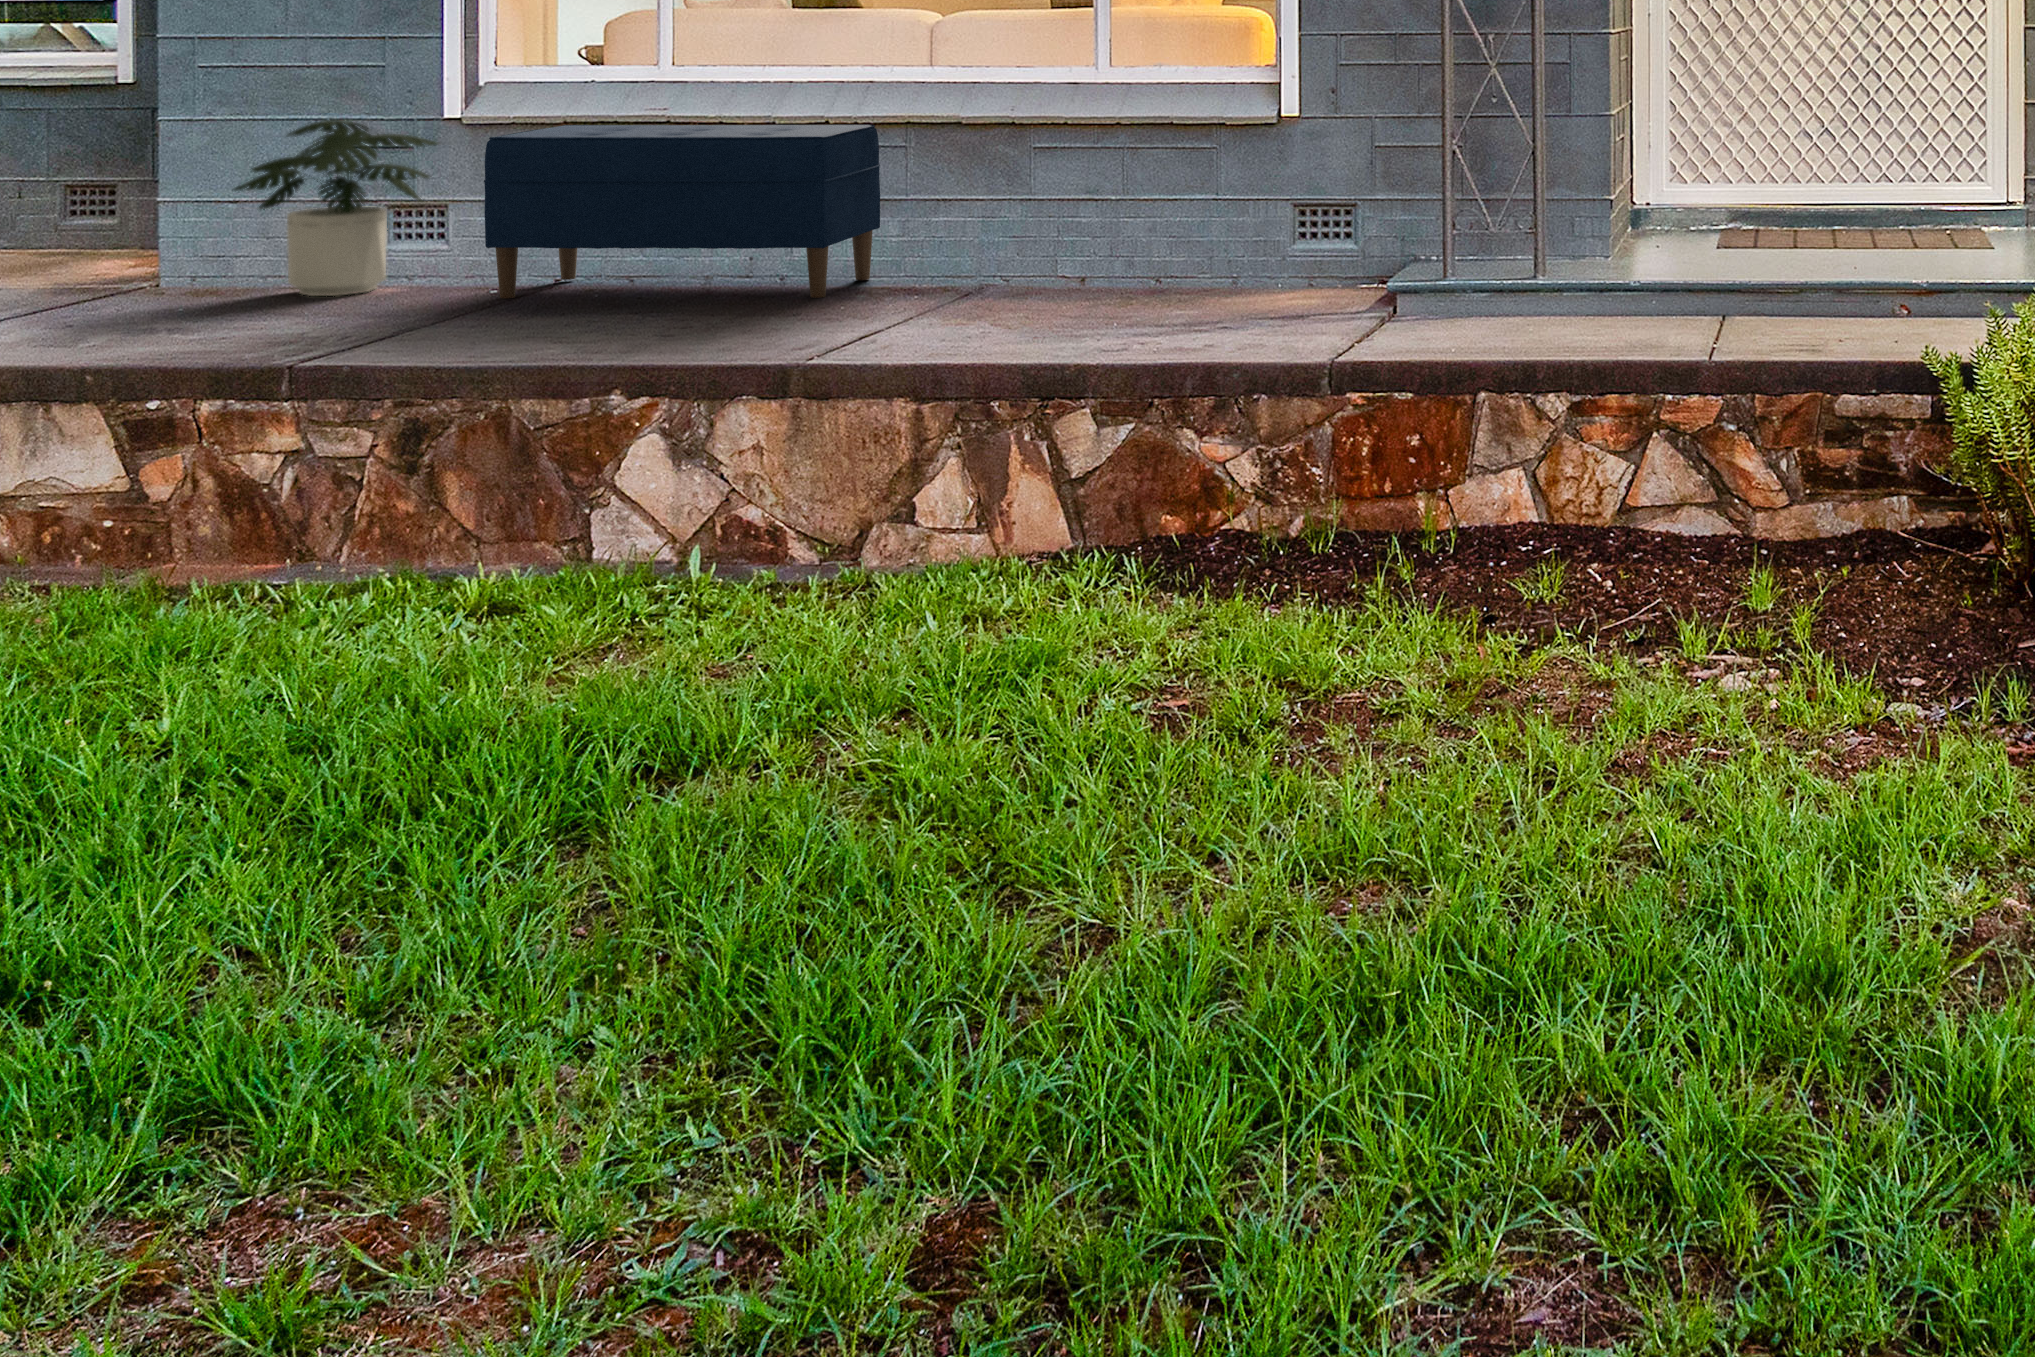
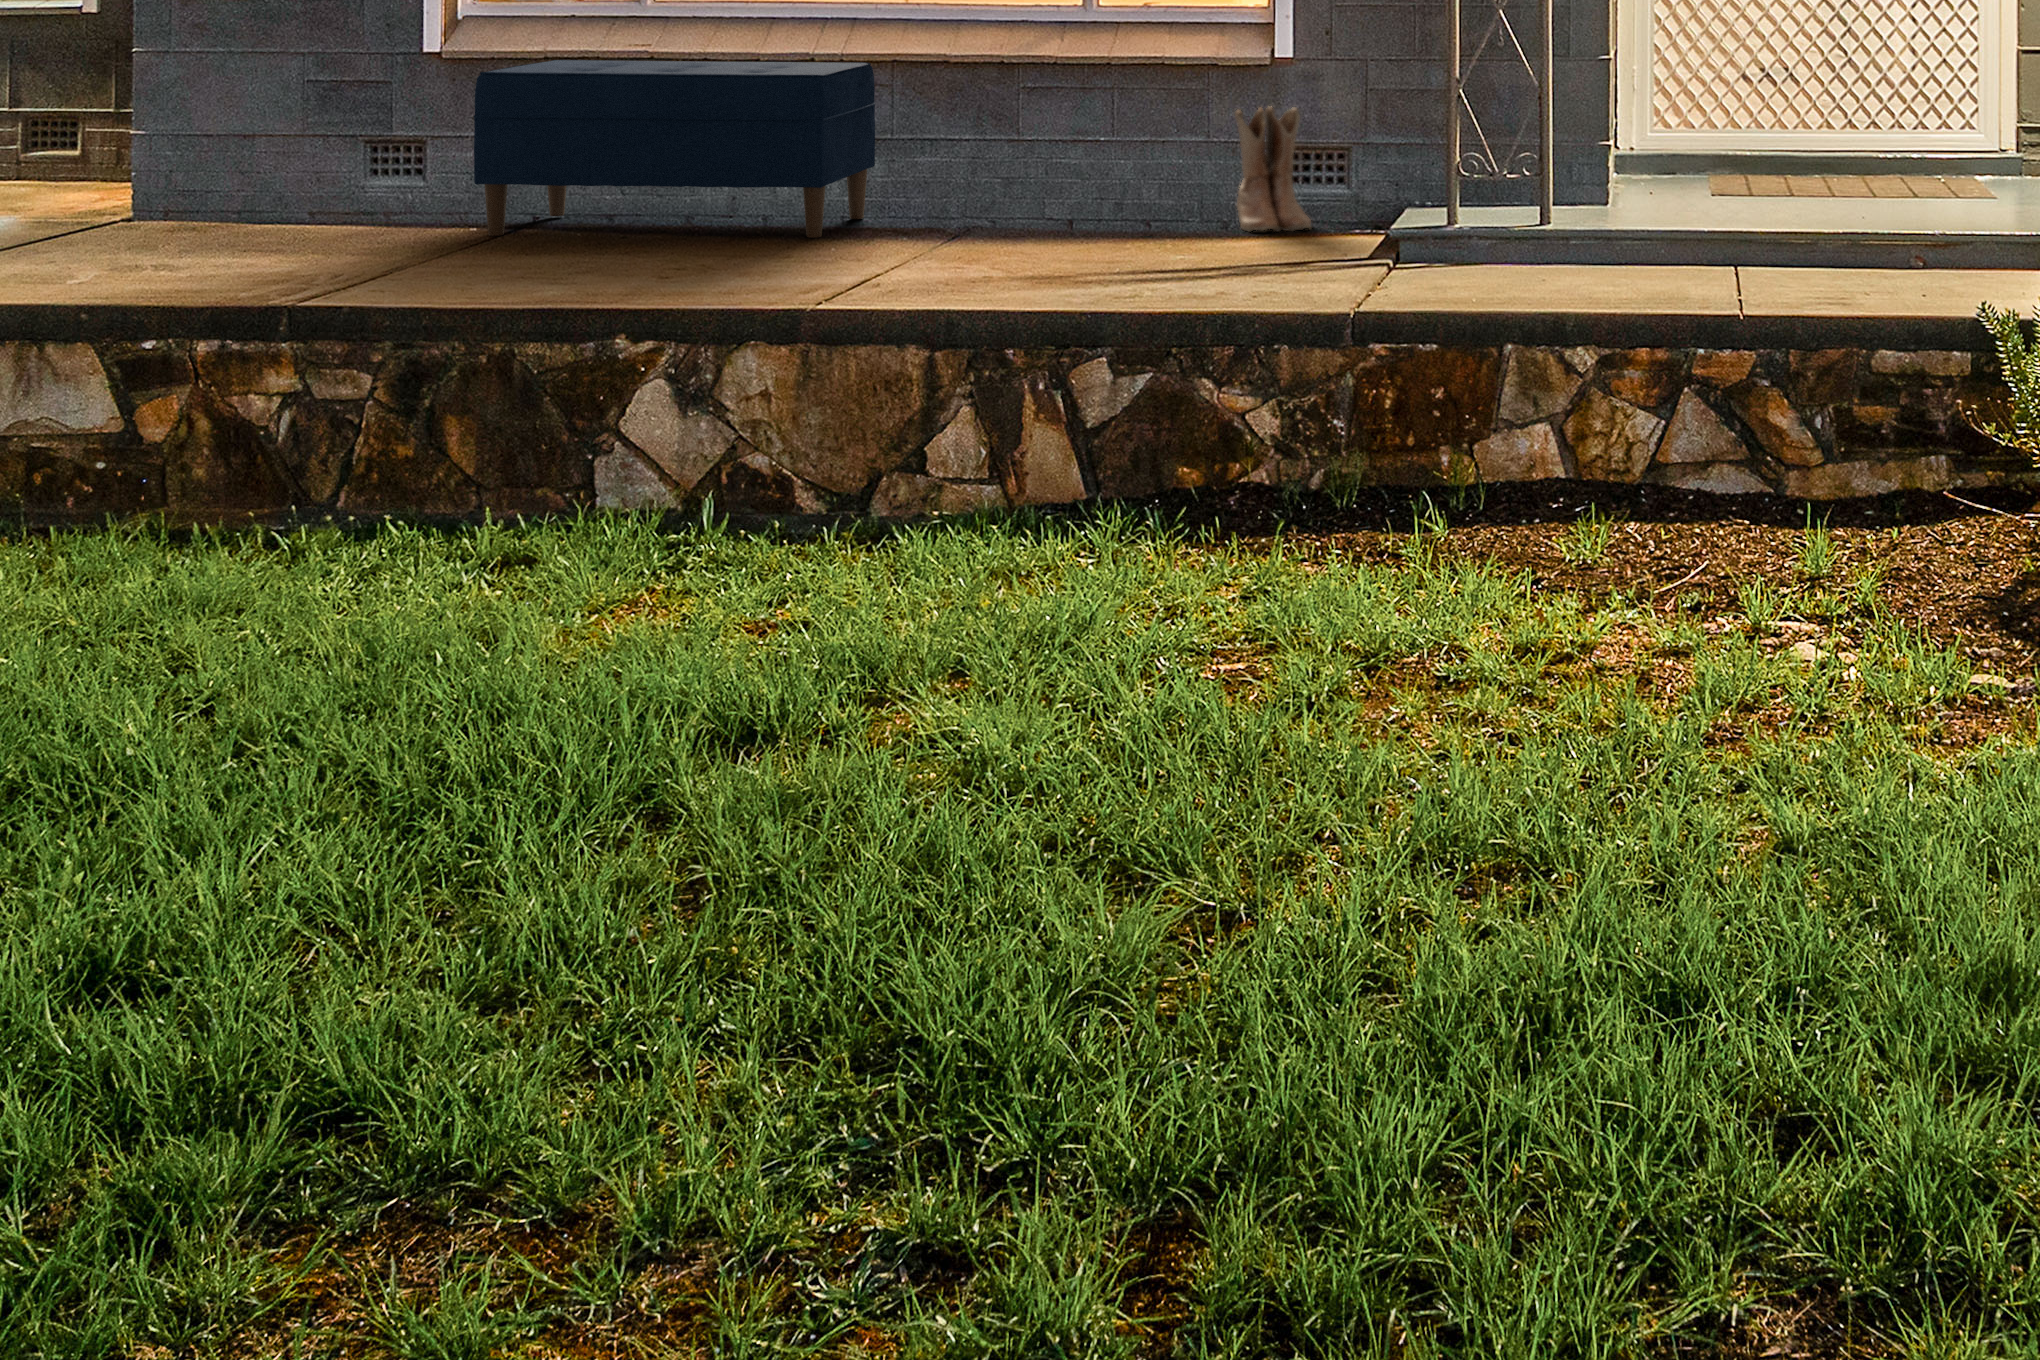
potted plant: present [234,120,438,296] -> none [214,52,429,232]
boots: none [1233,164,1311,289] -> present [1235,107,1311,231]

